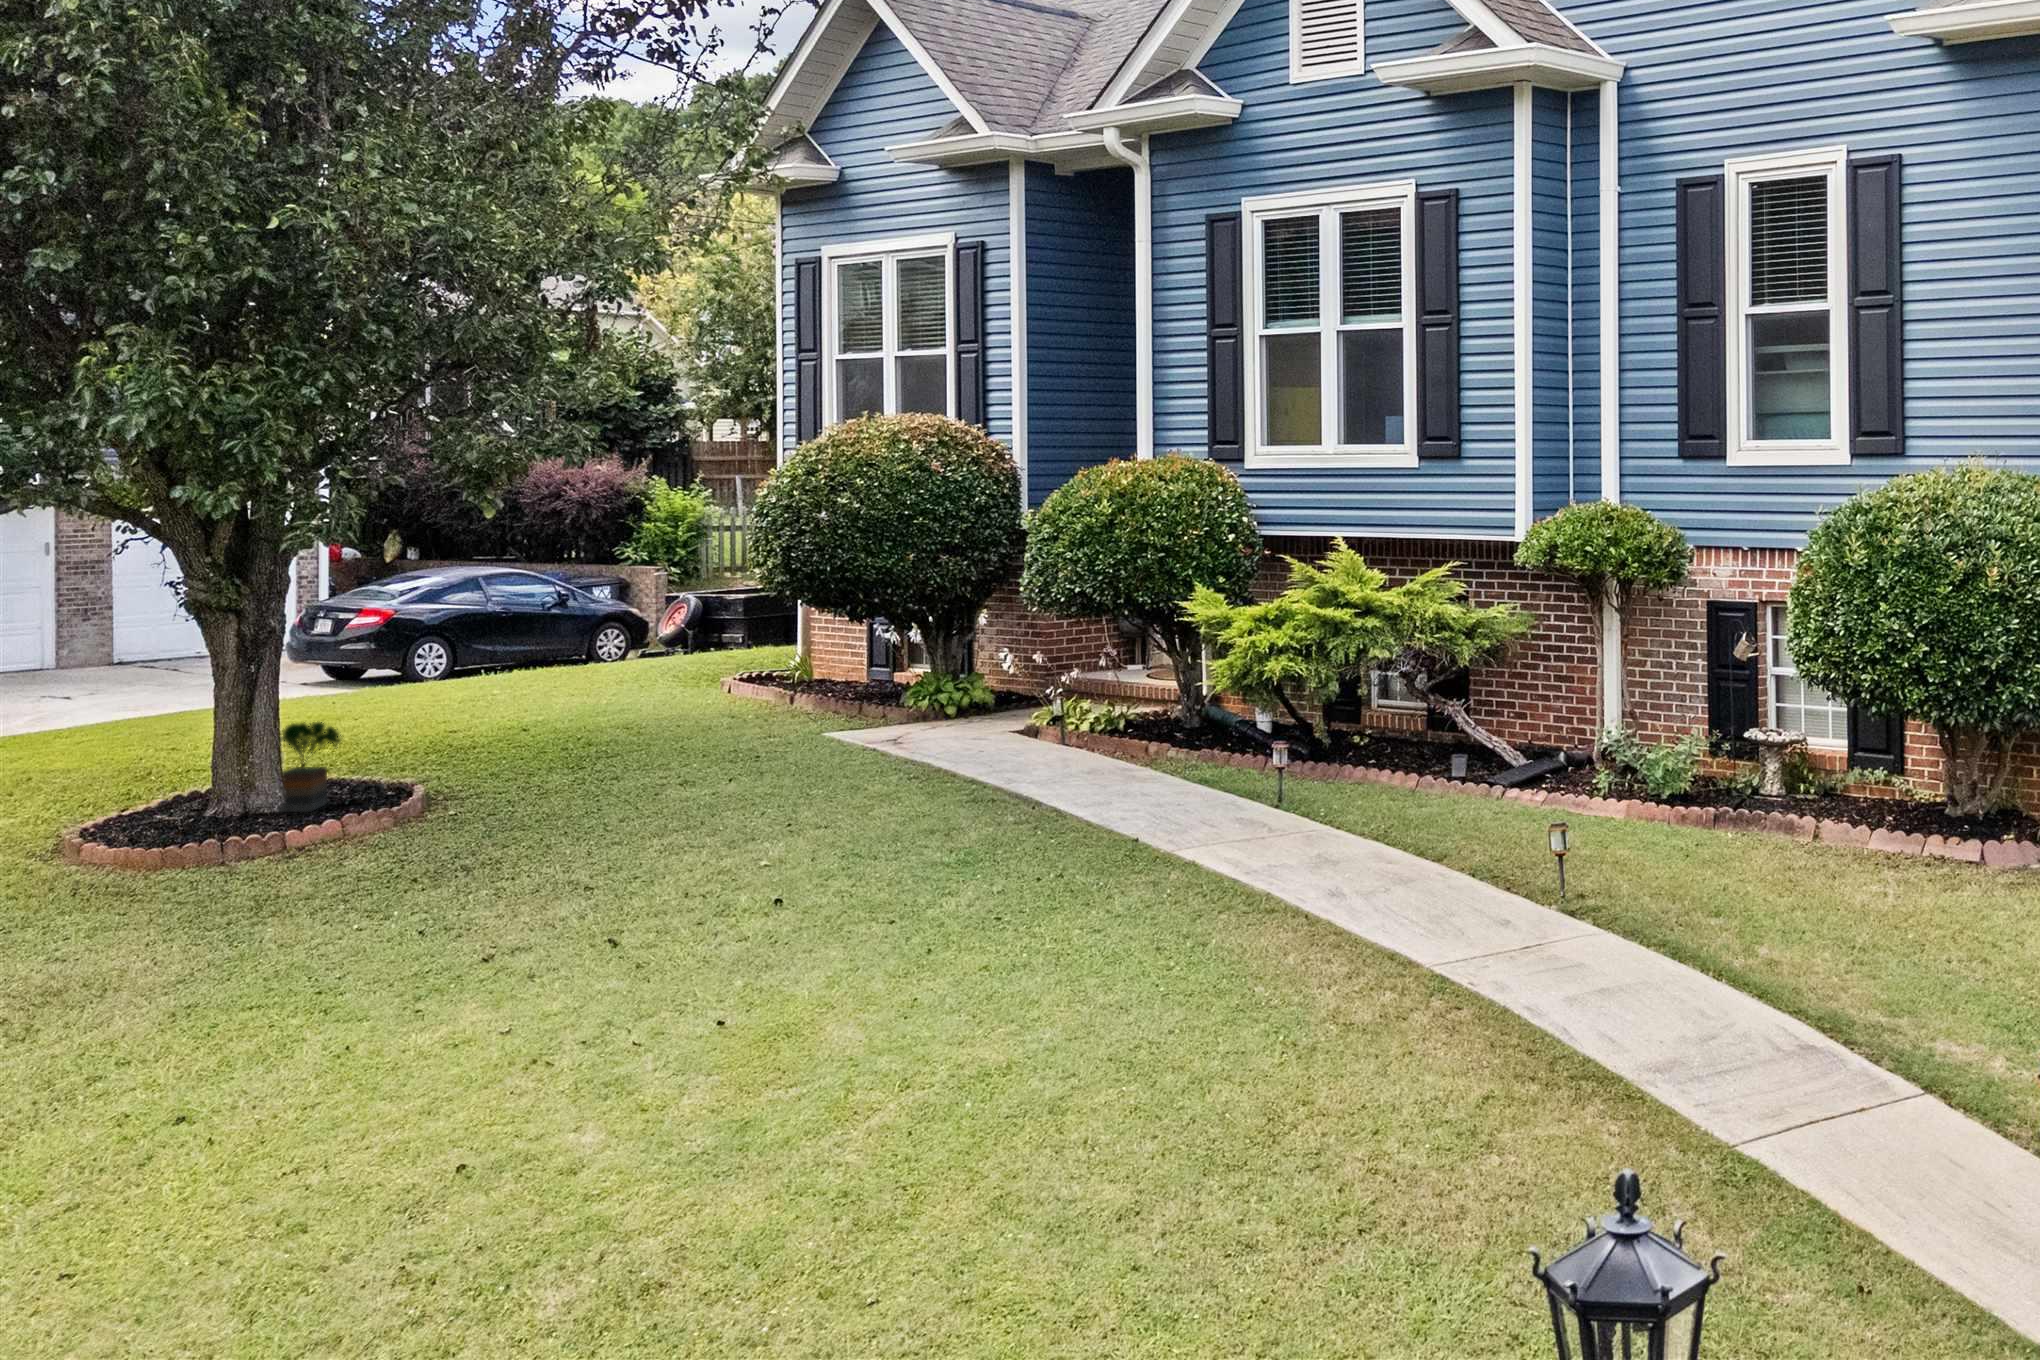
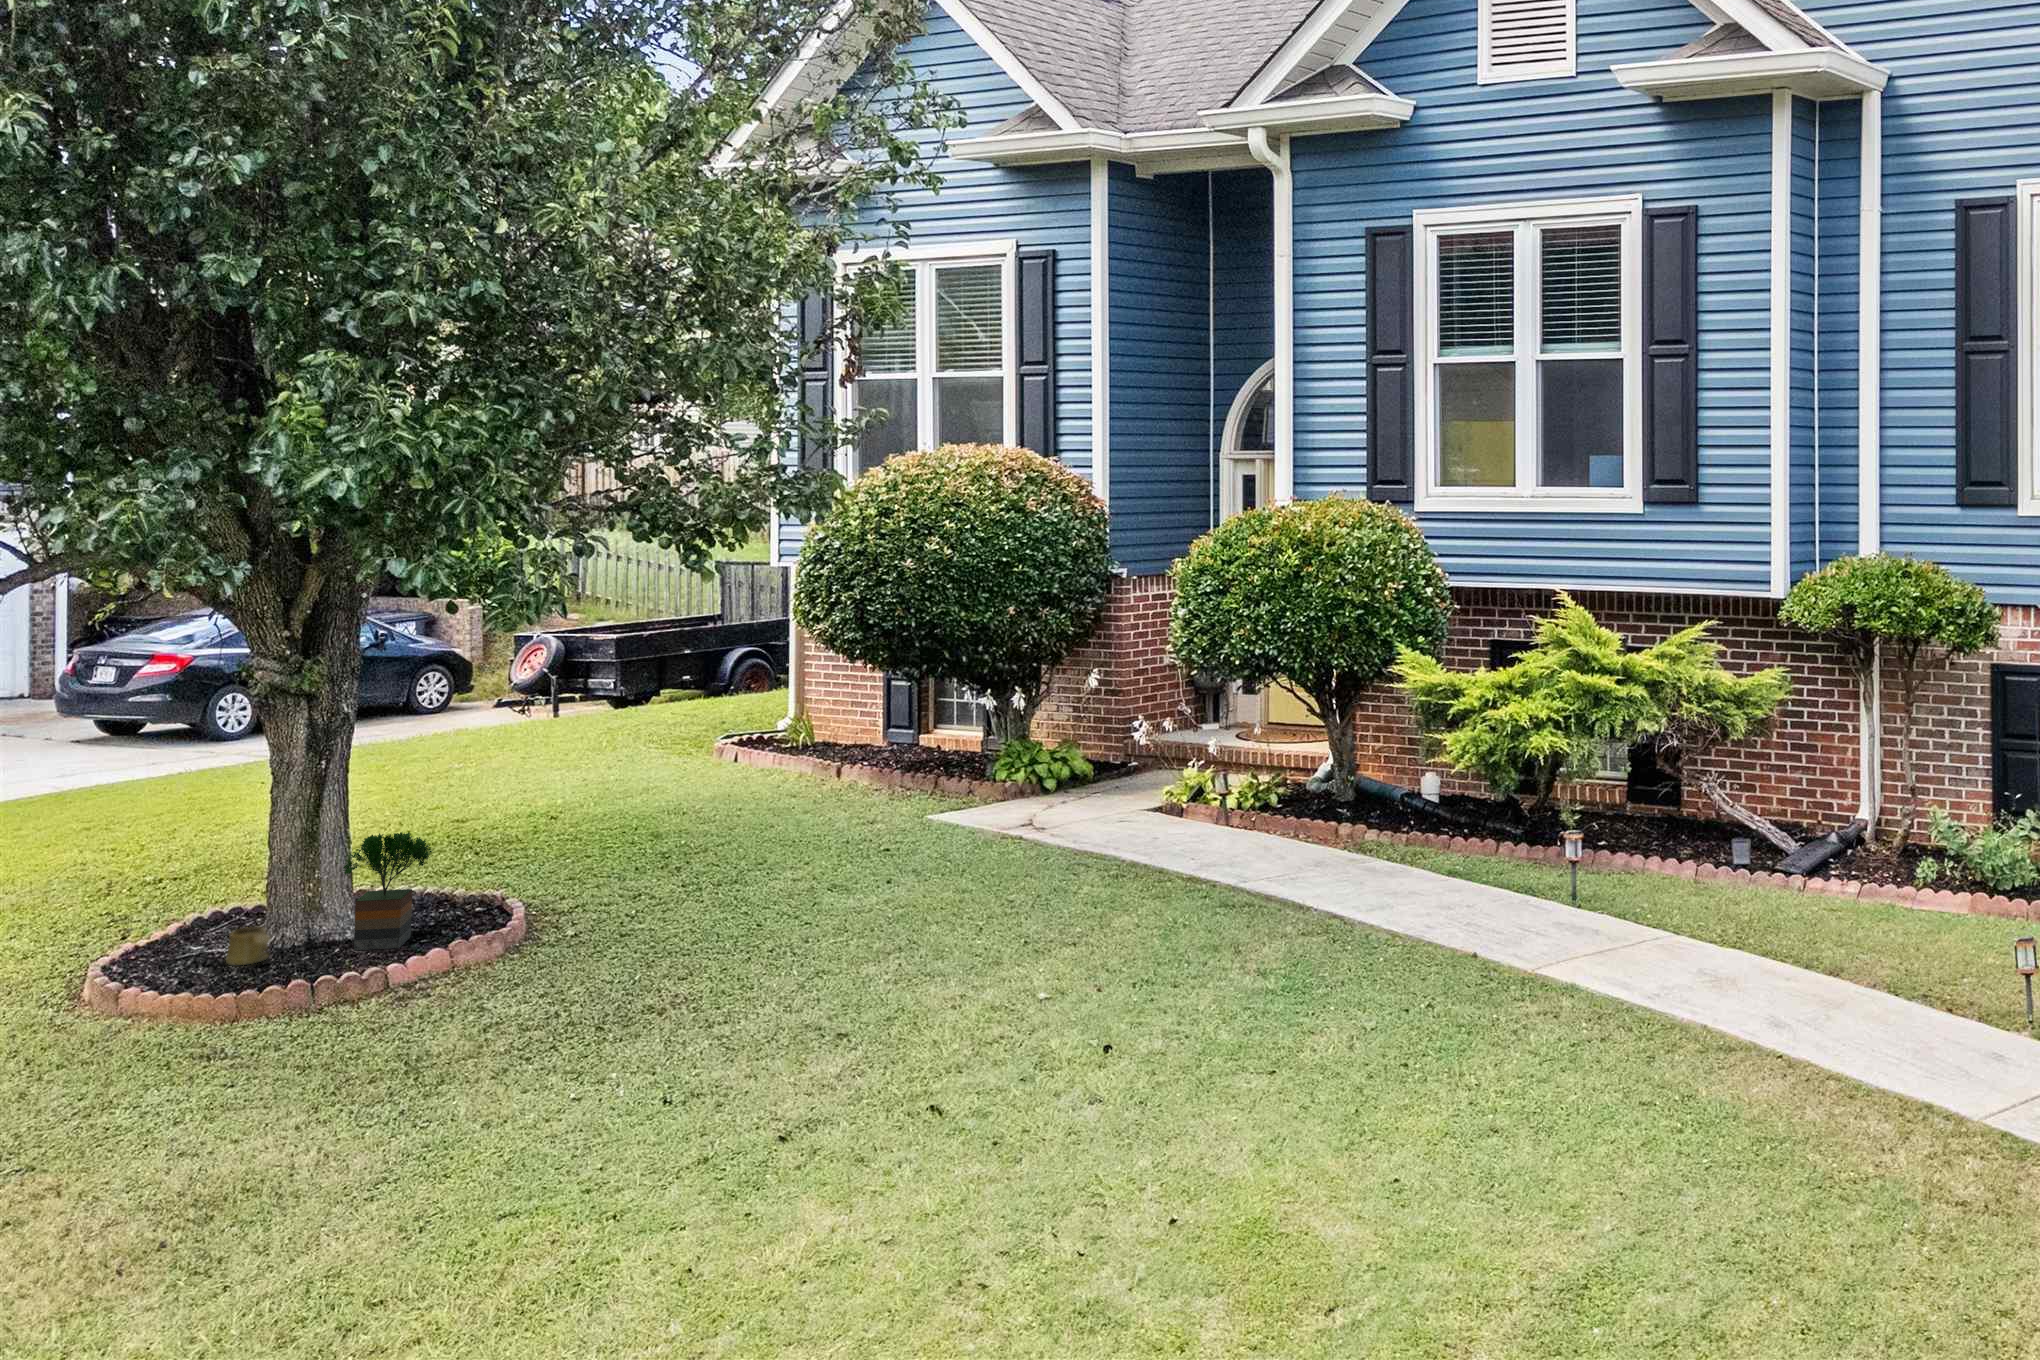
watering can: none [177,791,211,820] -> present [226,927,270,965]

